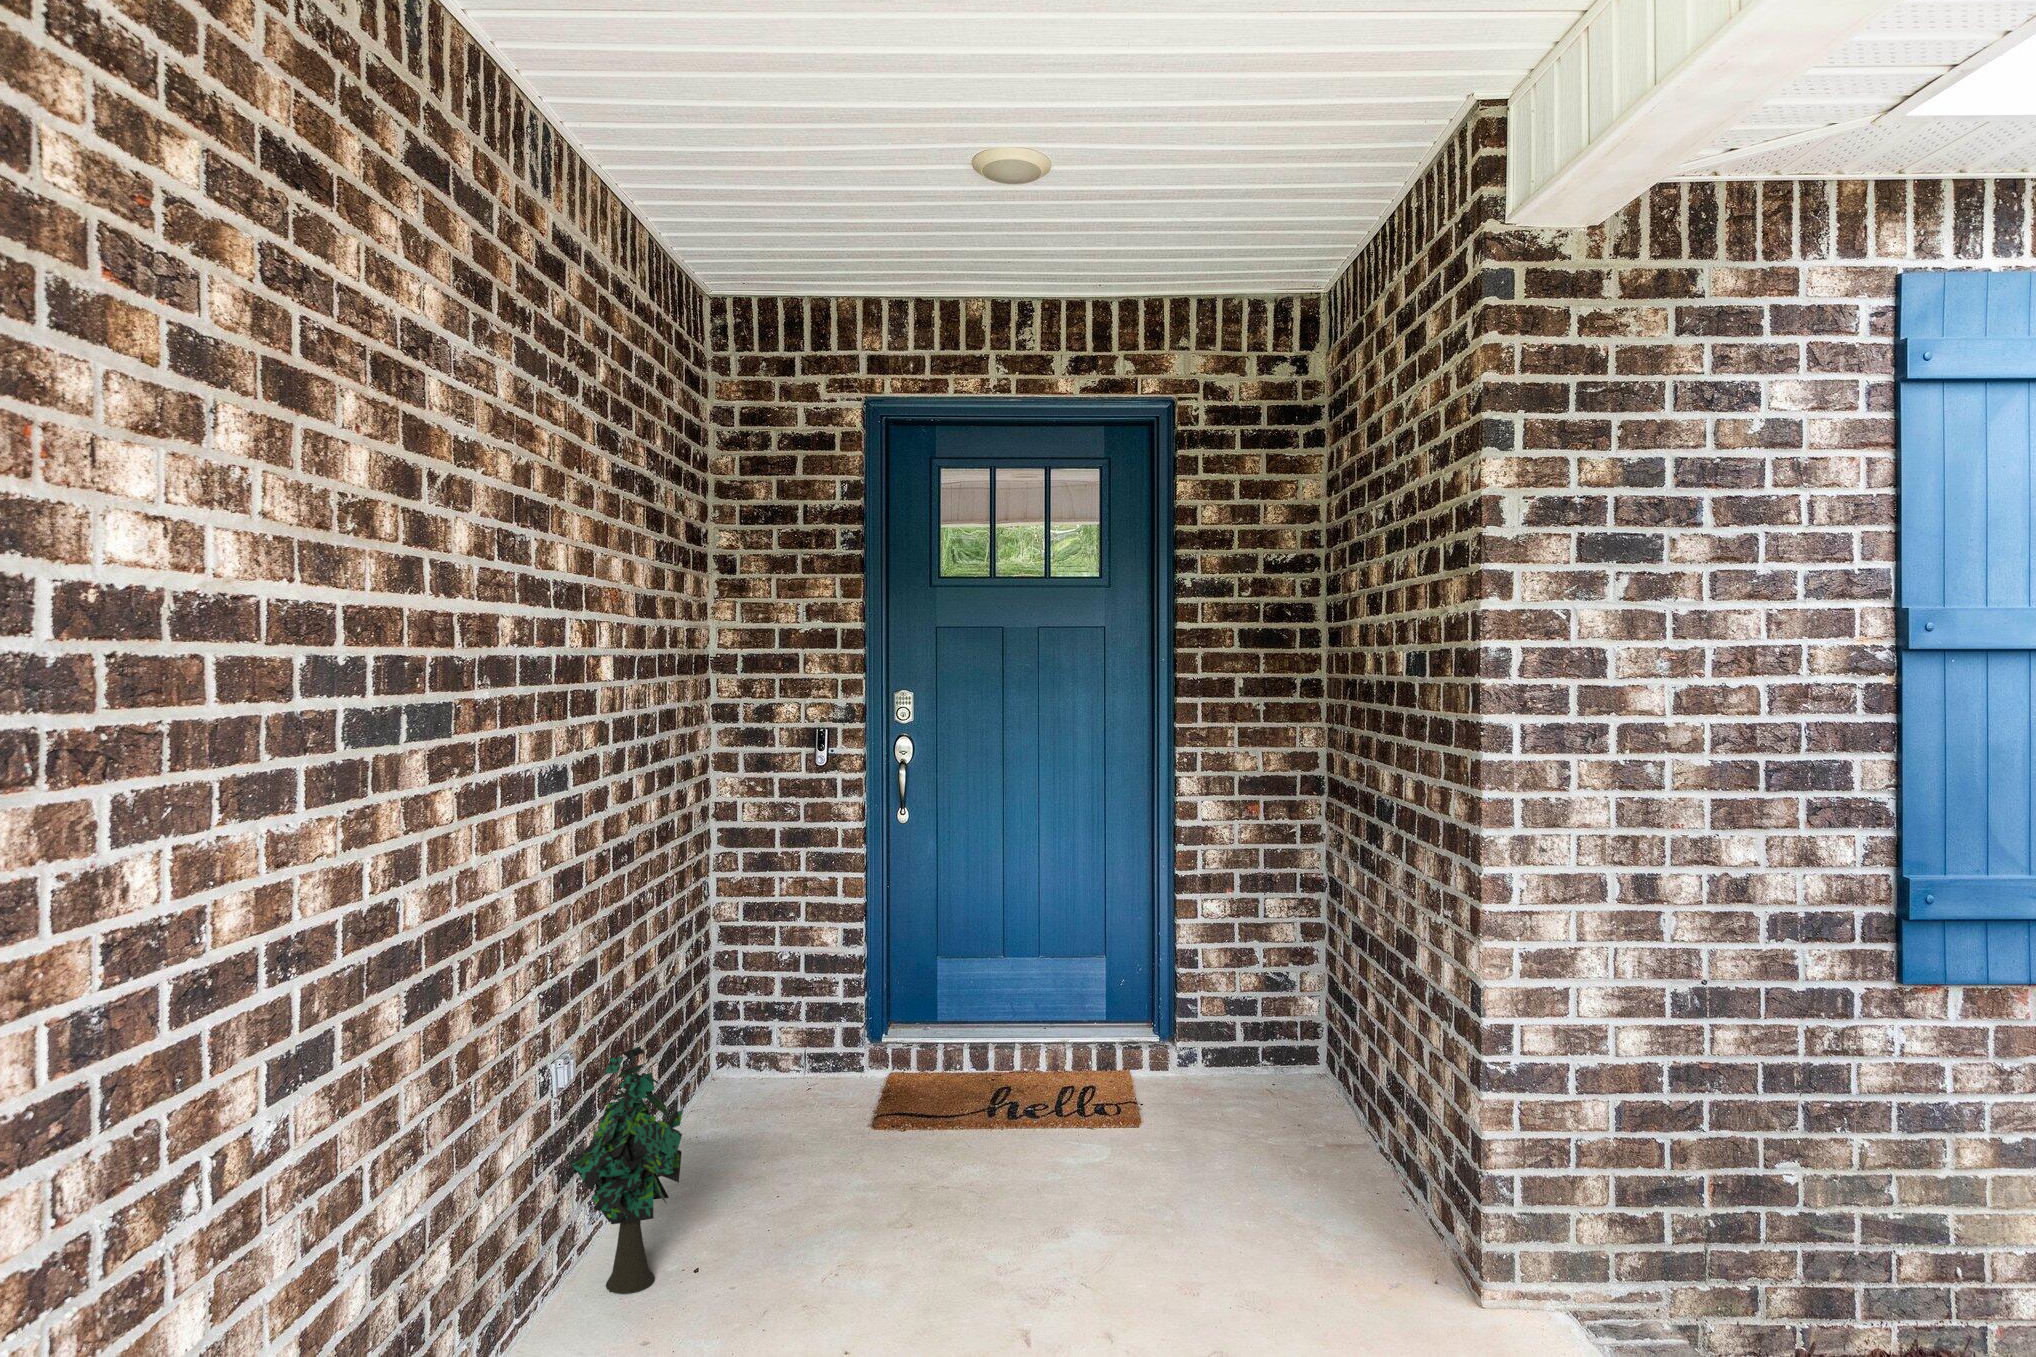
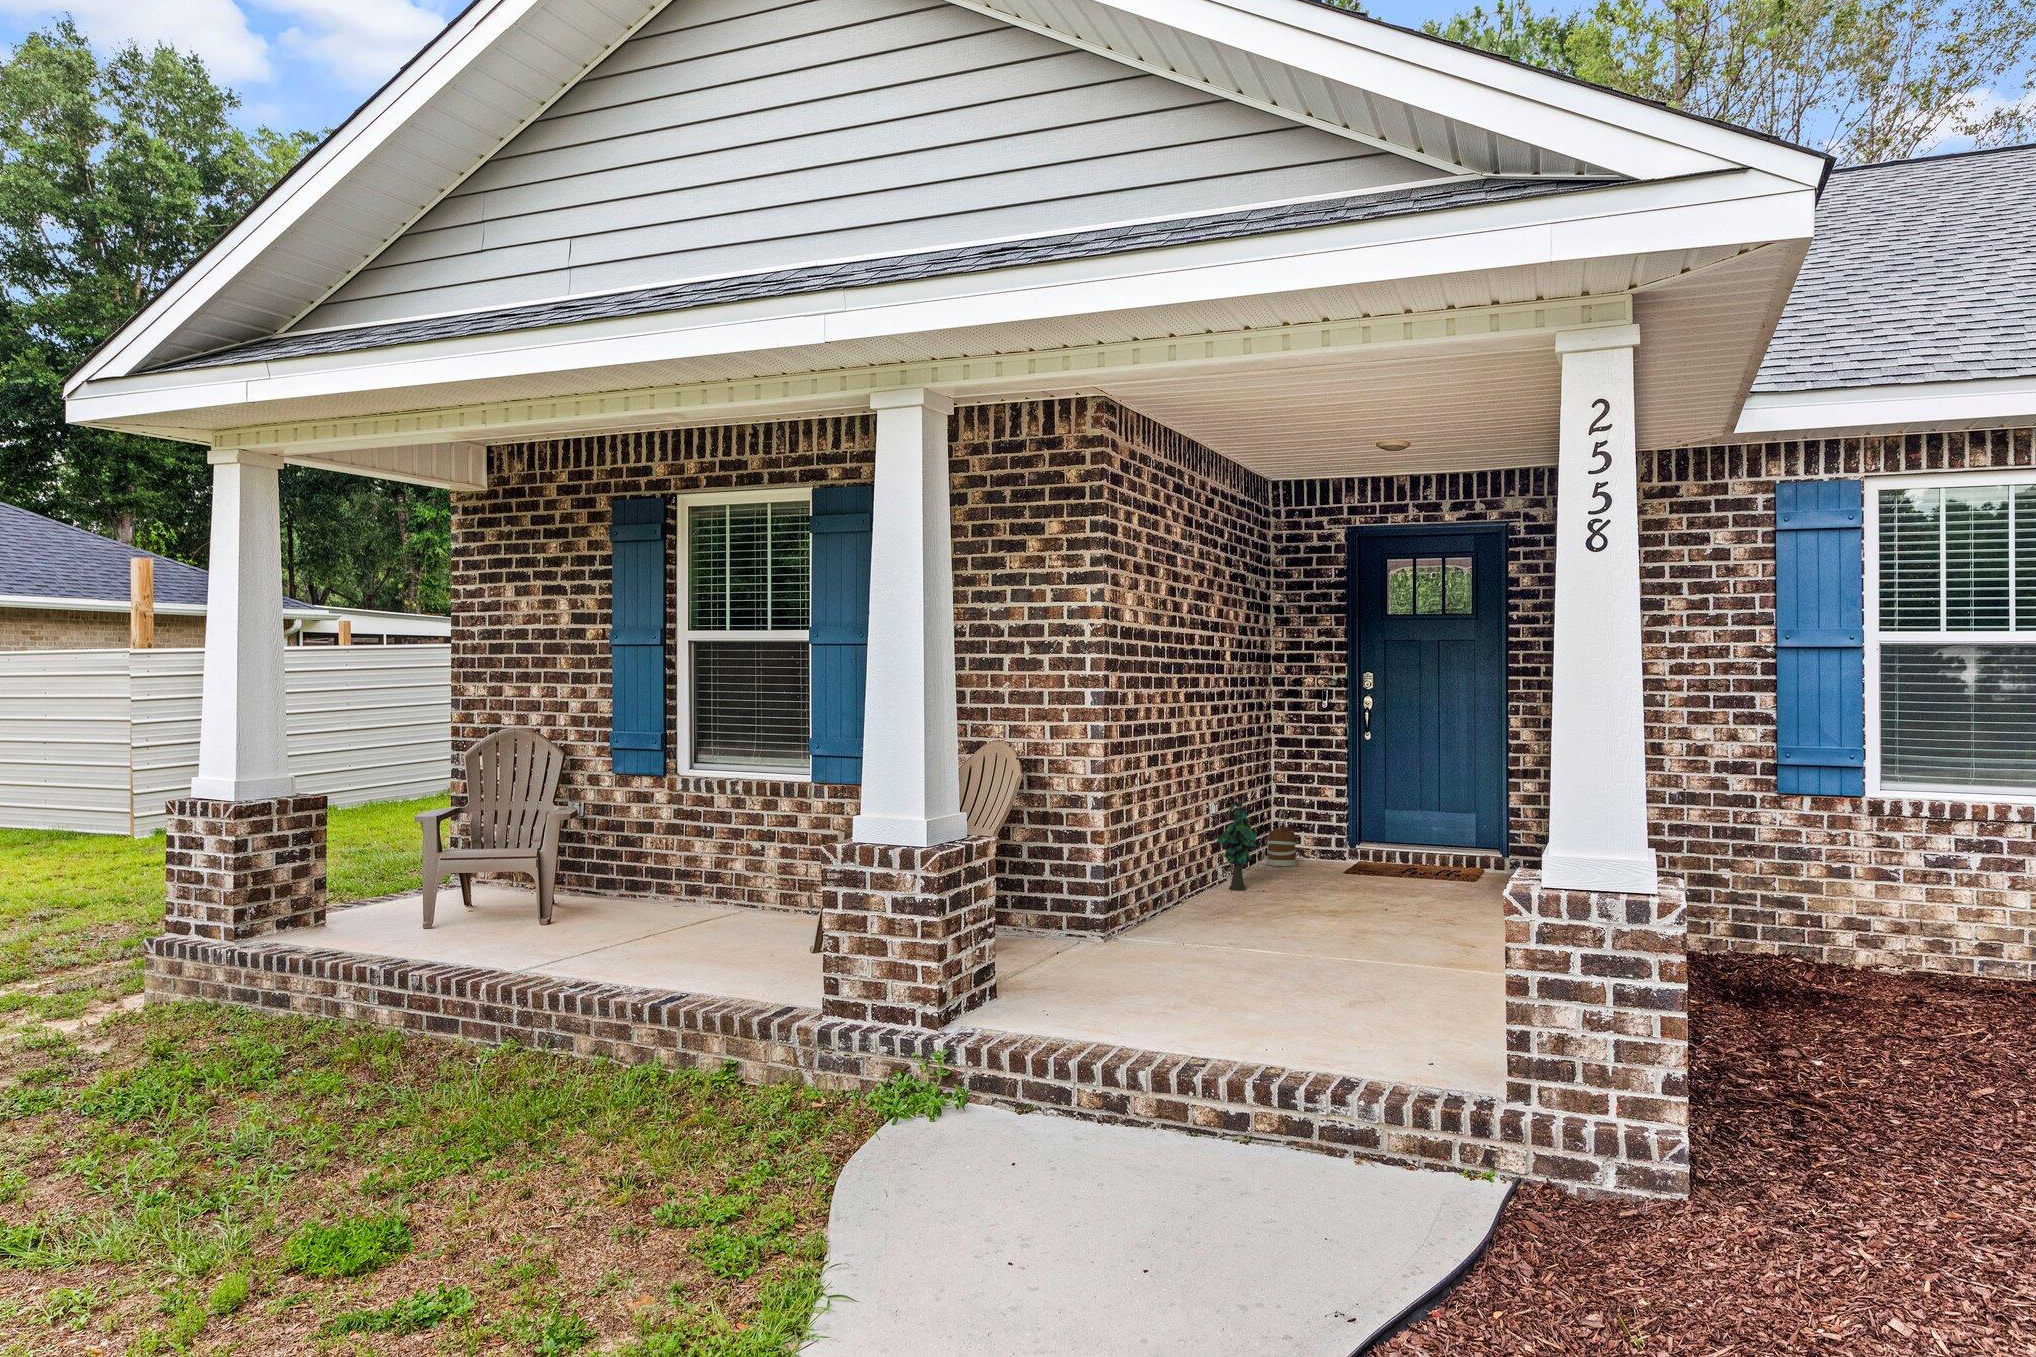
wooden bucket: none [704,988,770,1114] -> present [1266,811,1297,866]

